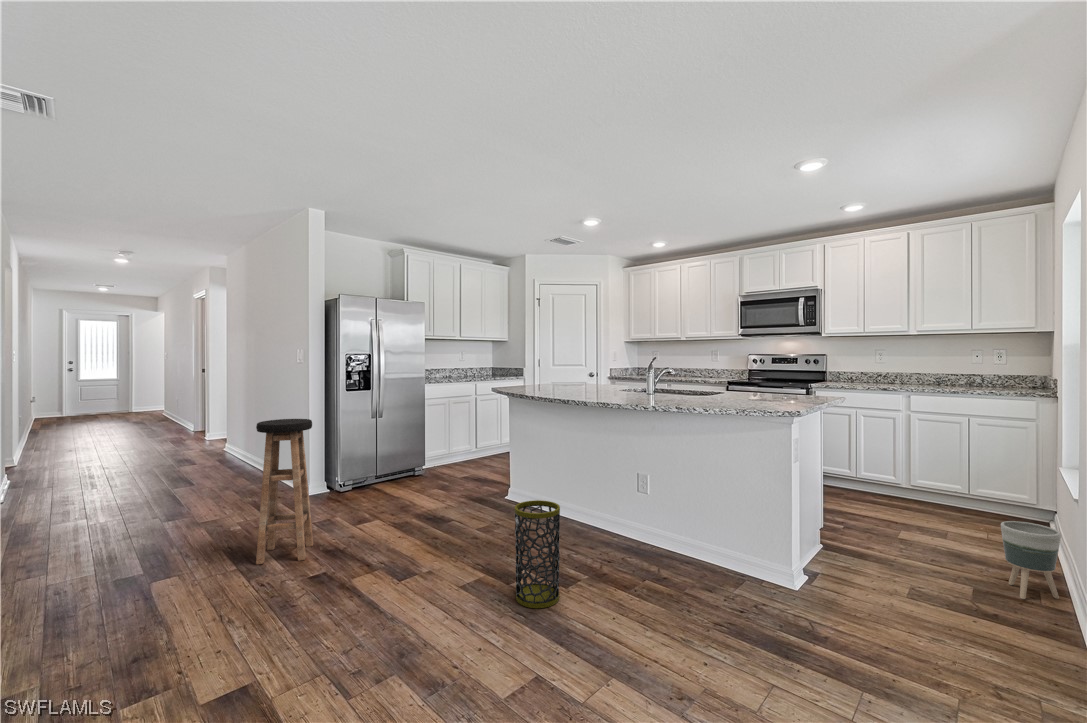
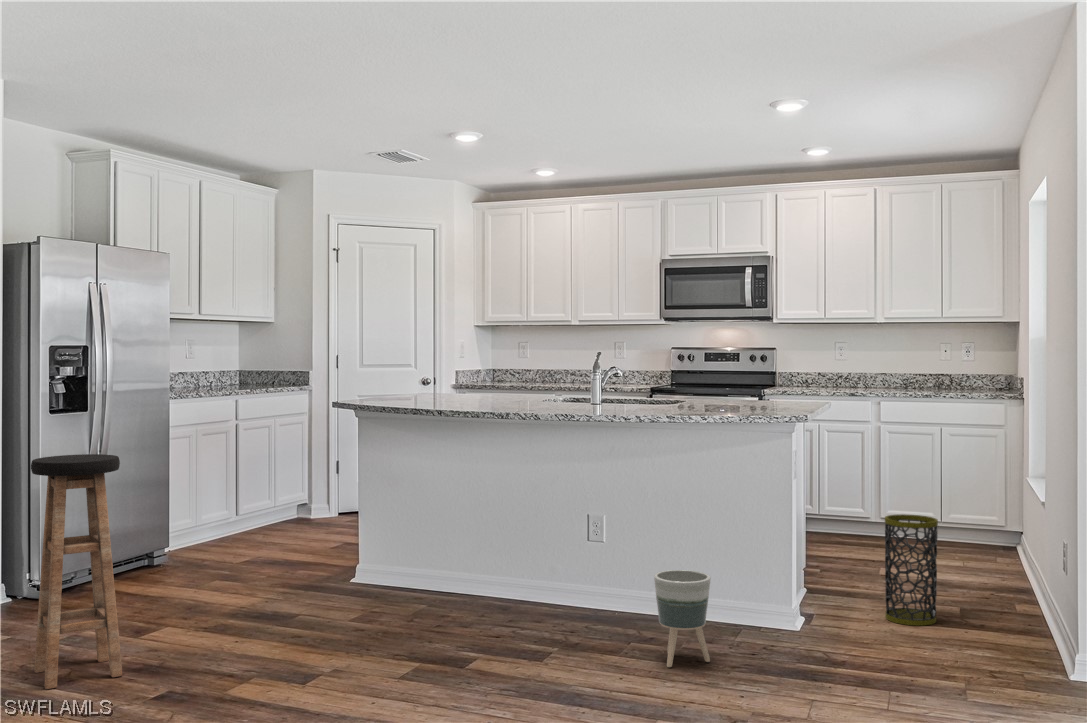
trash can: present [515,500,560,608] -> present [885,514,938,626]
planter: present [1001,521,1061,599] -> present [654,570,711,667]

